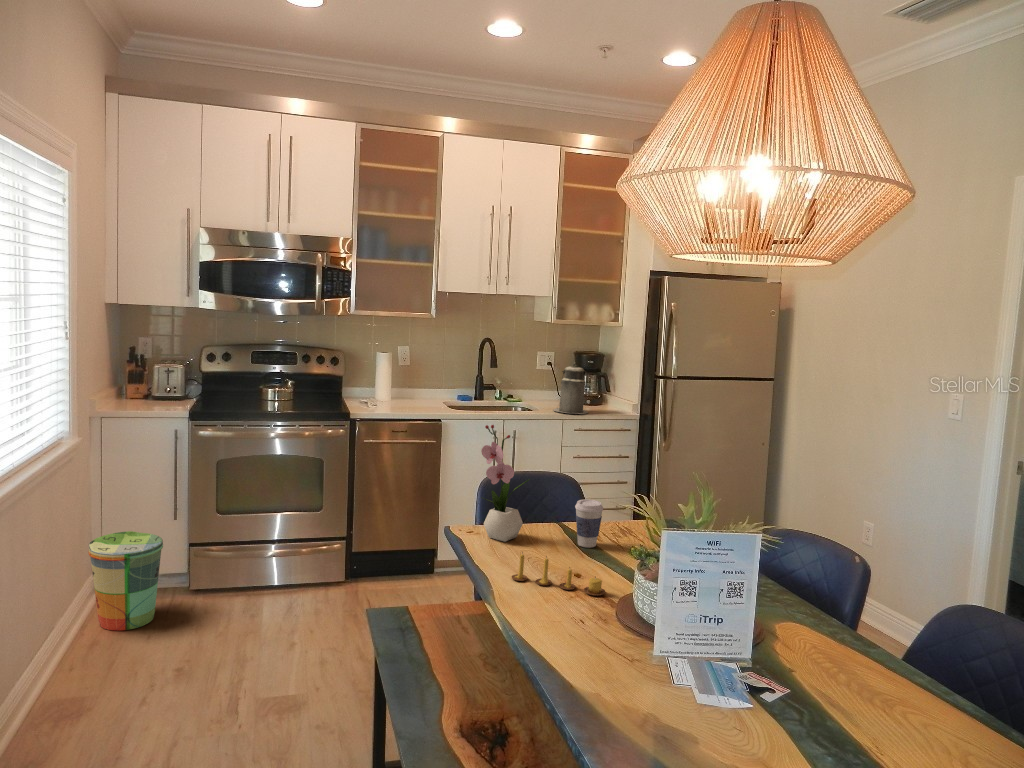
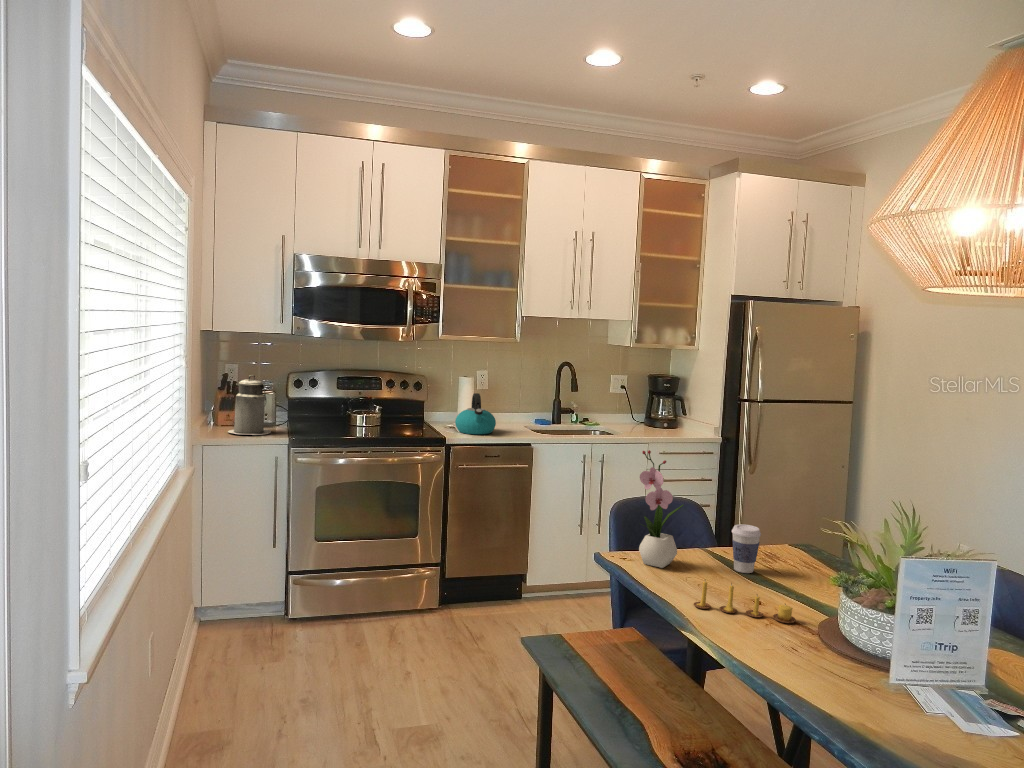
canister: present [553,363,588,414] -> present [228,375,271,435]
kettle: none [367,369,408,410] -> present [455,393,496,434]
trash can: present [88,531,163,631] -> none [198,560,269,661]

